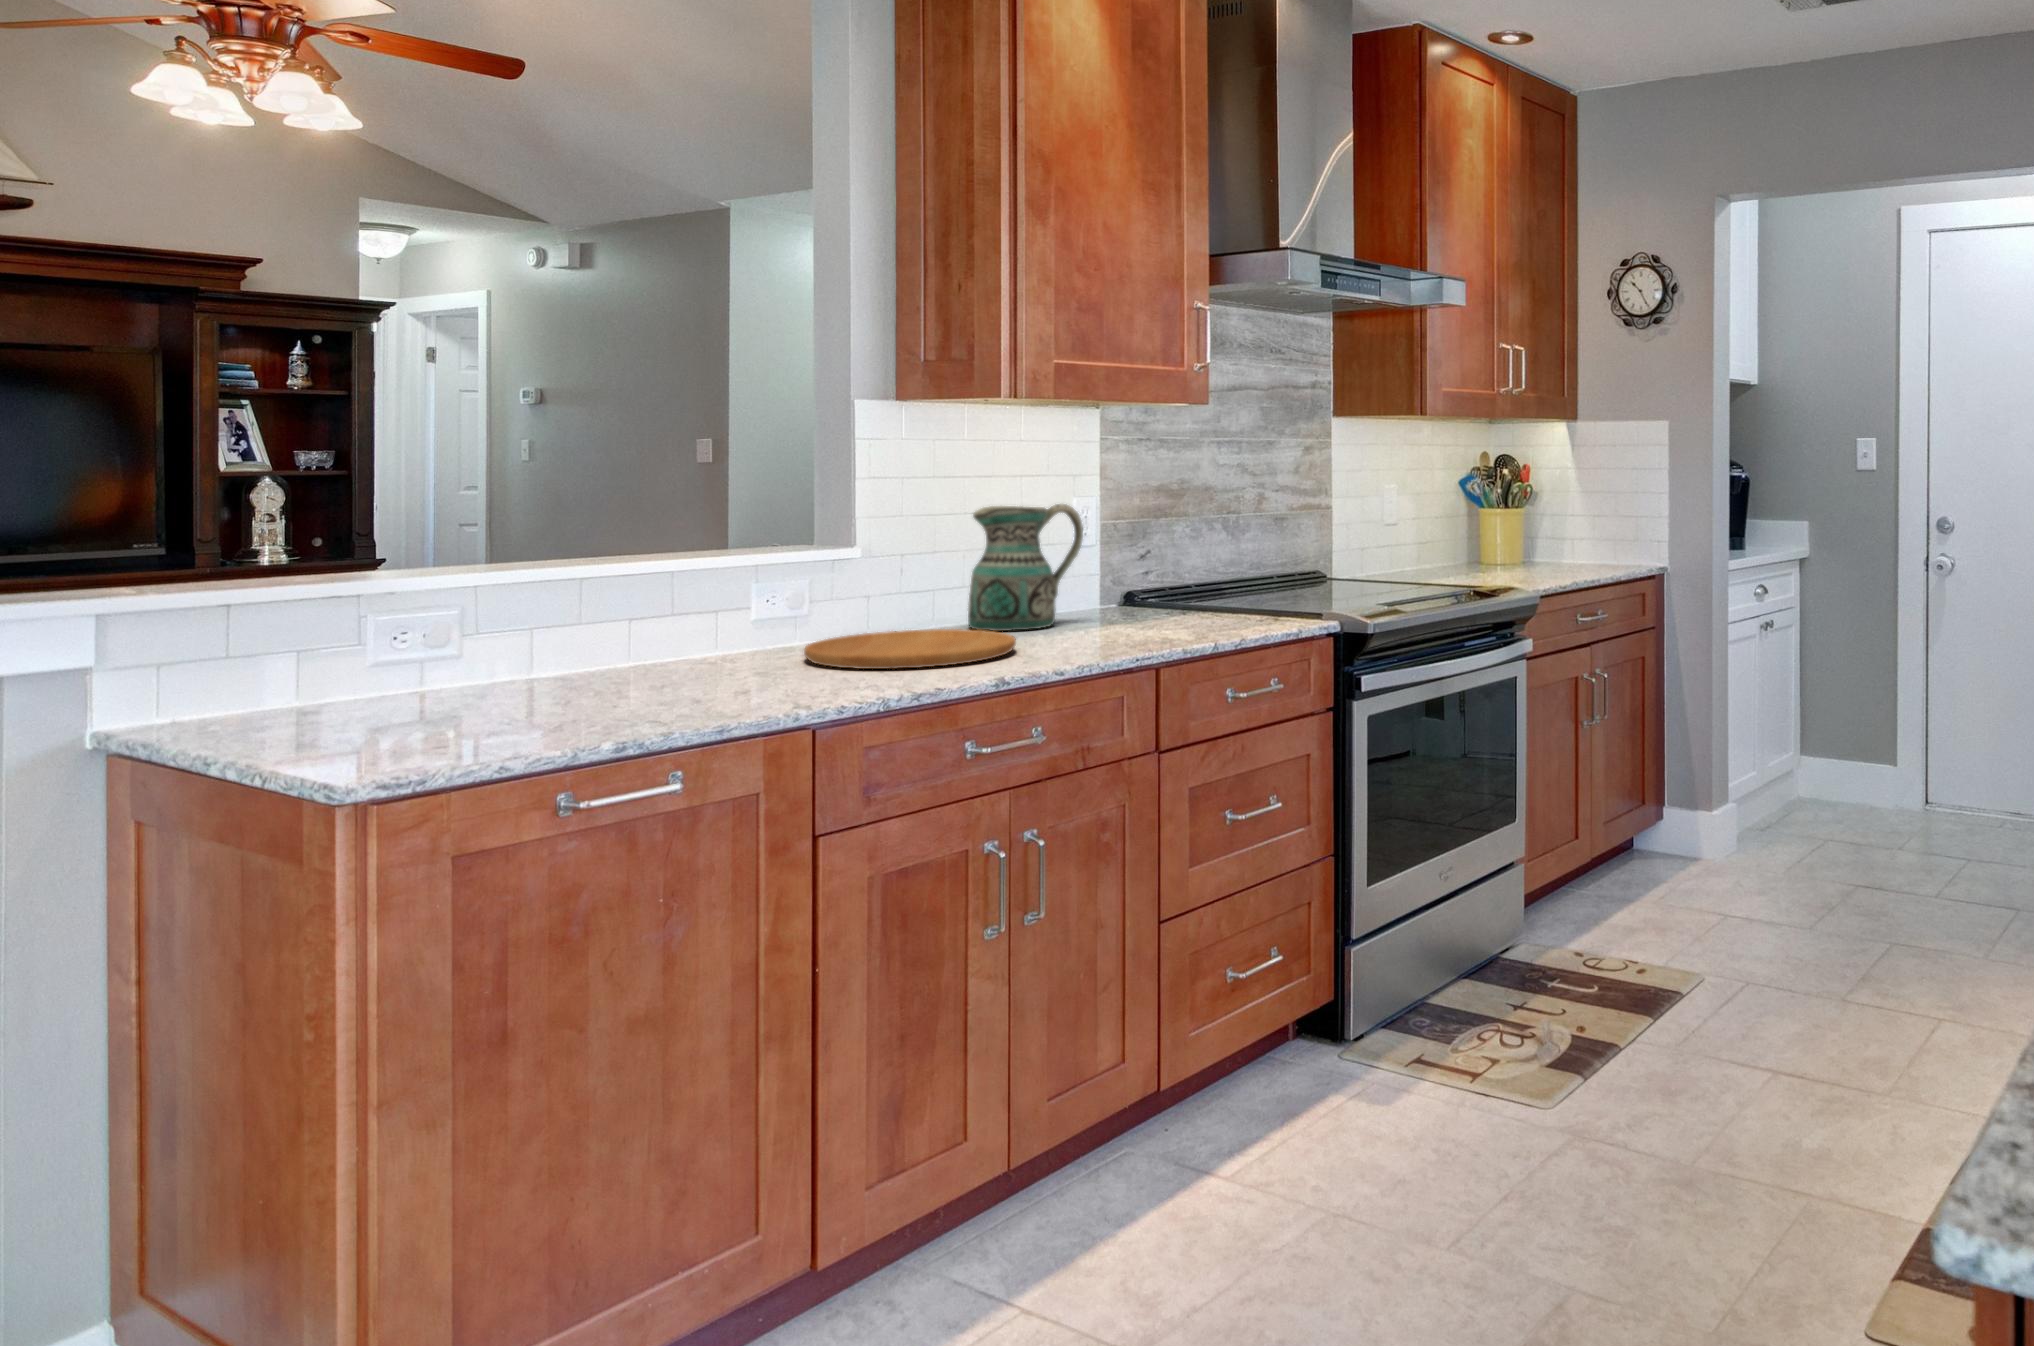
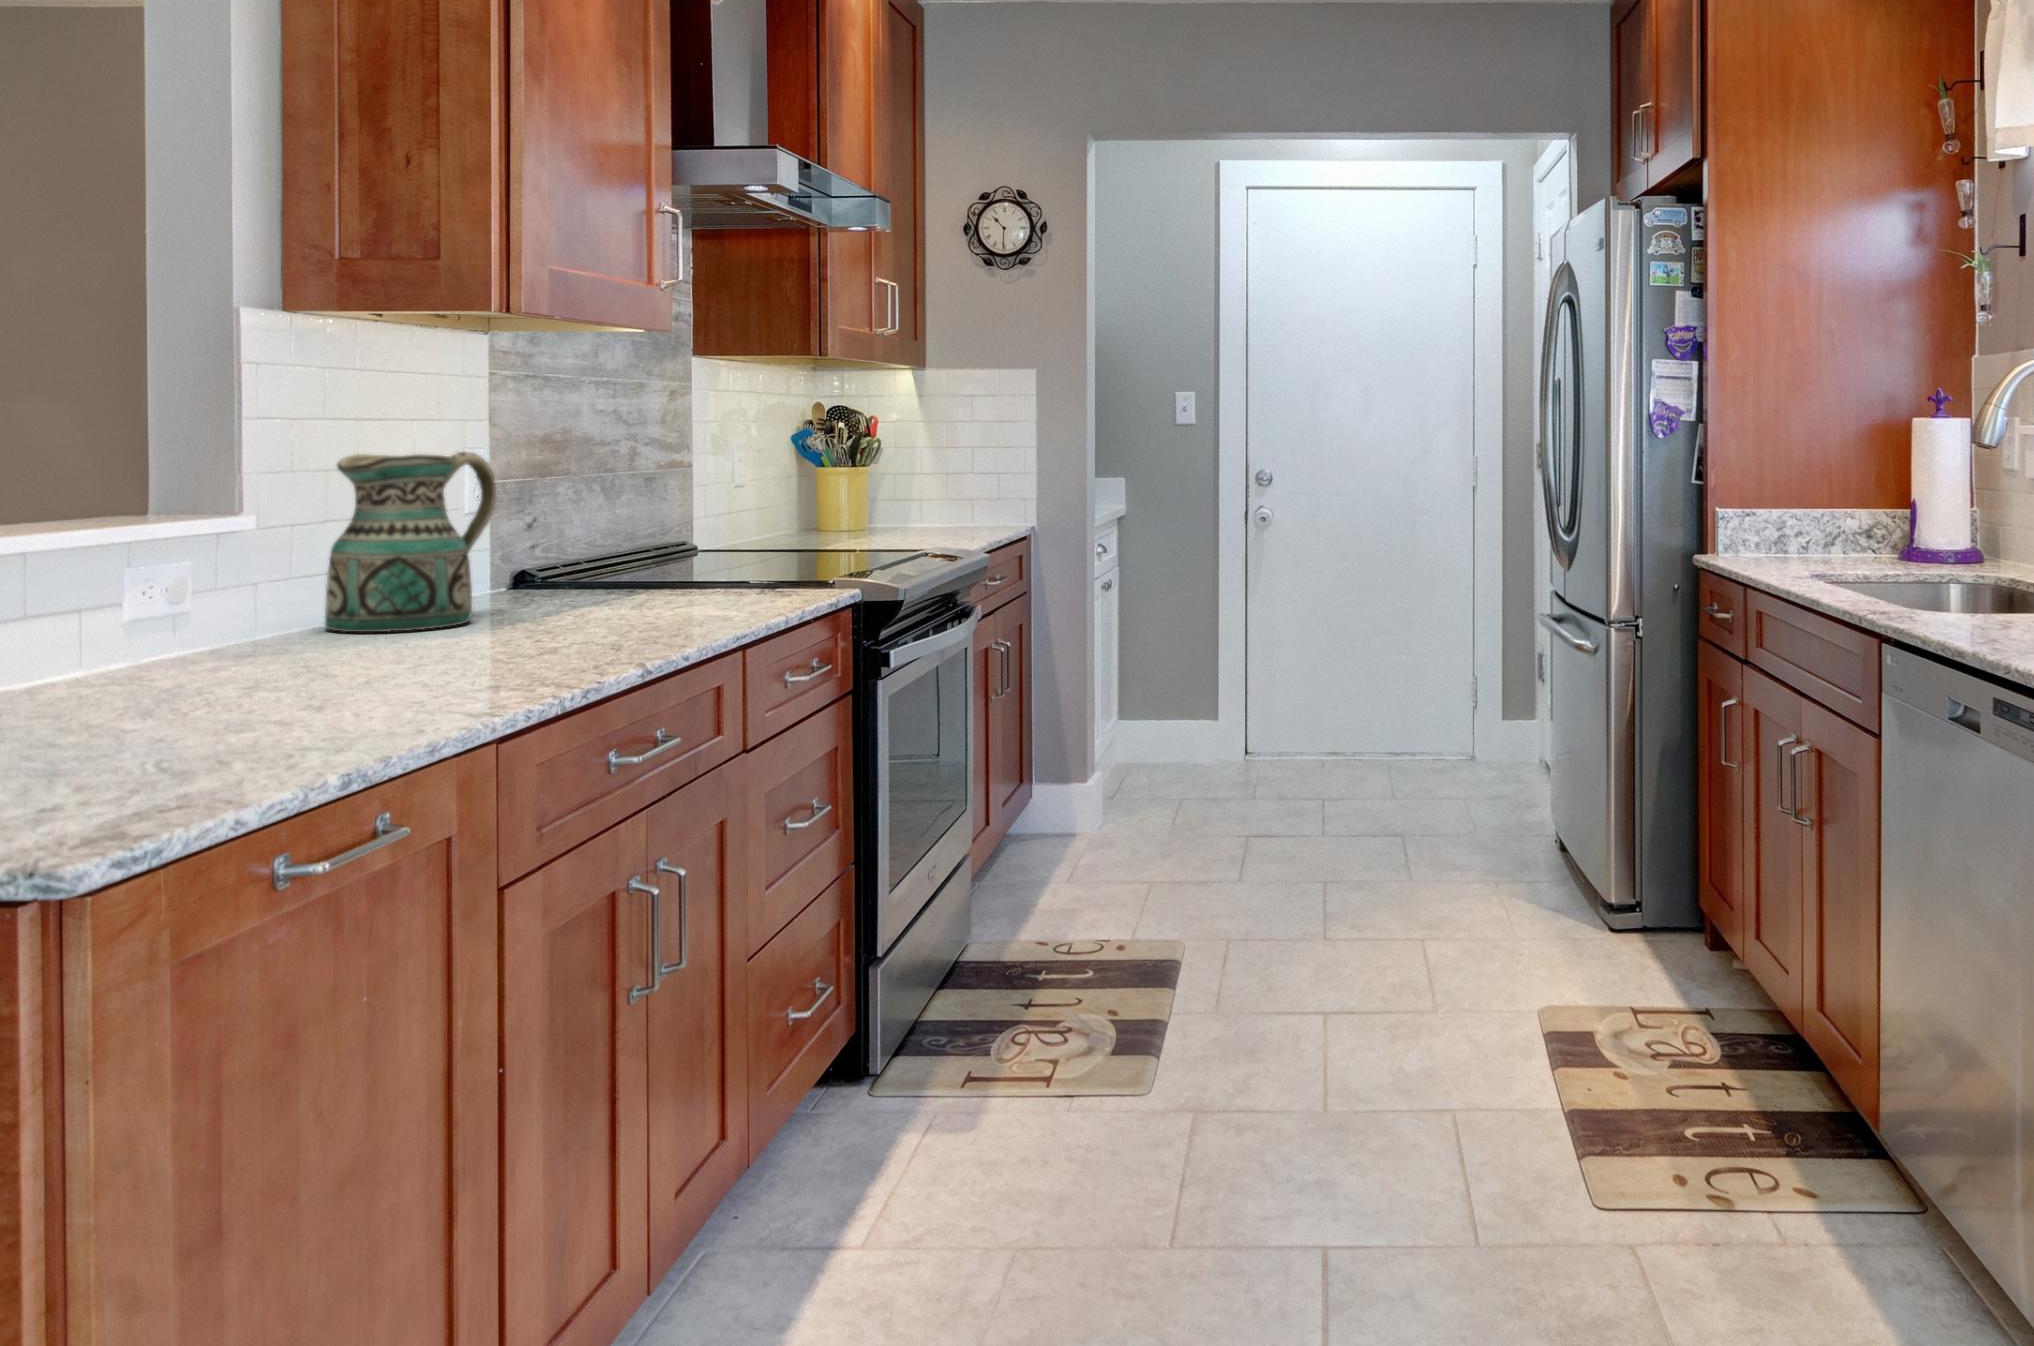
cutting board: present [804,629,1016,669] -> none [178,628,545,689]

